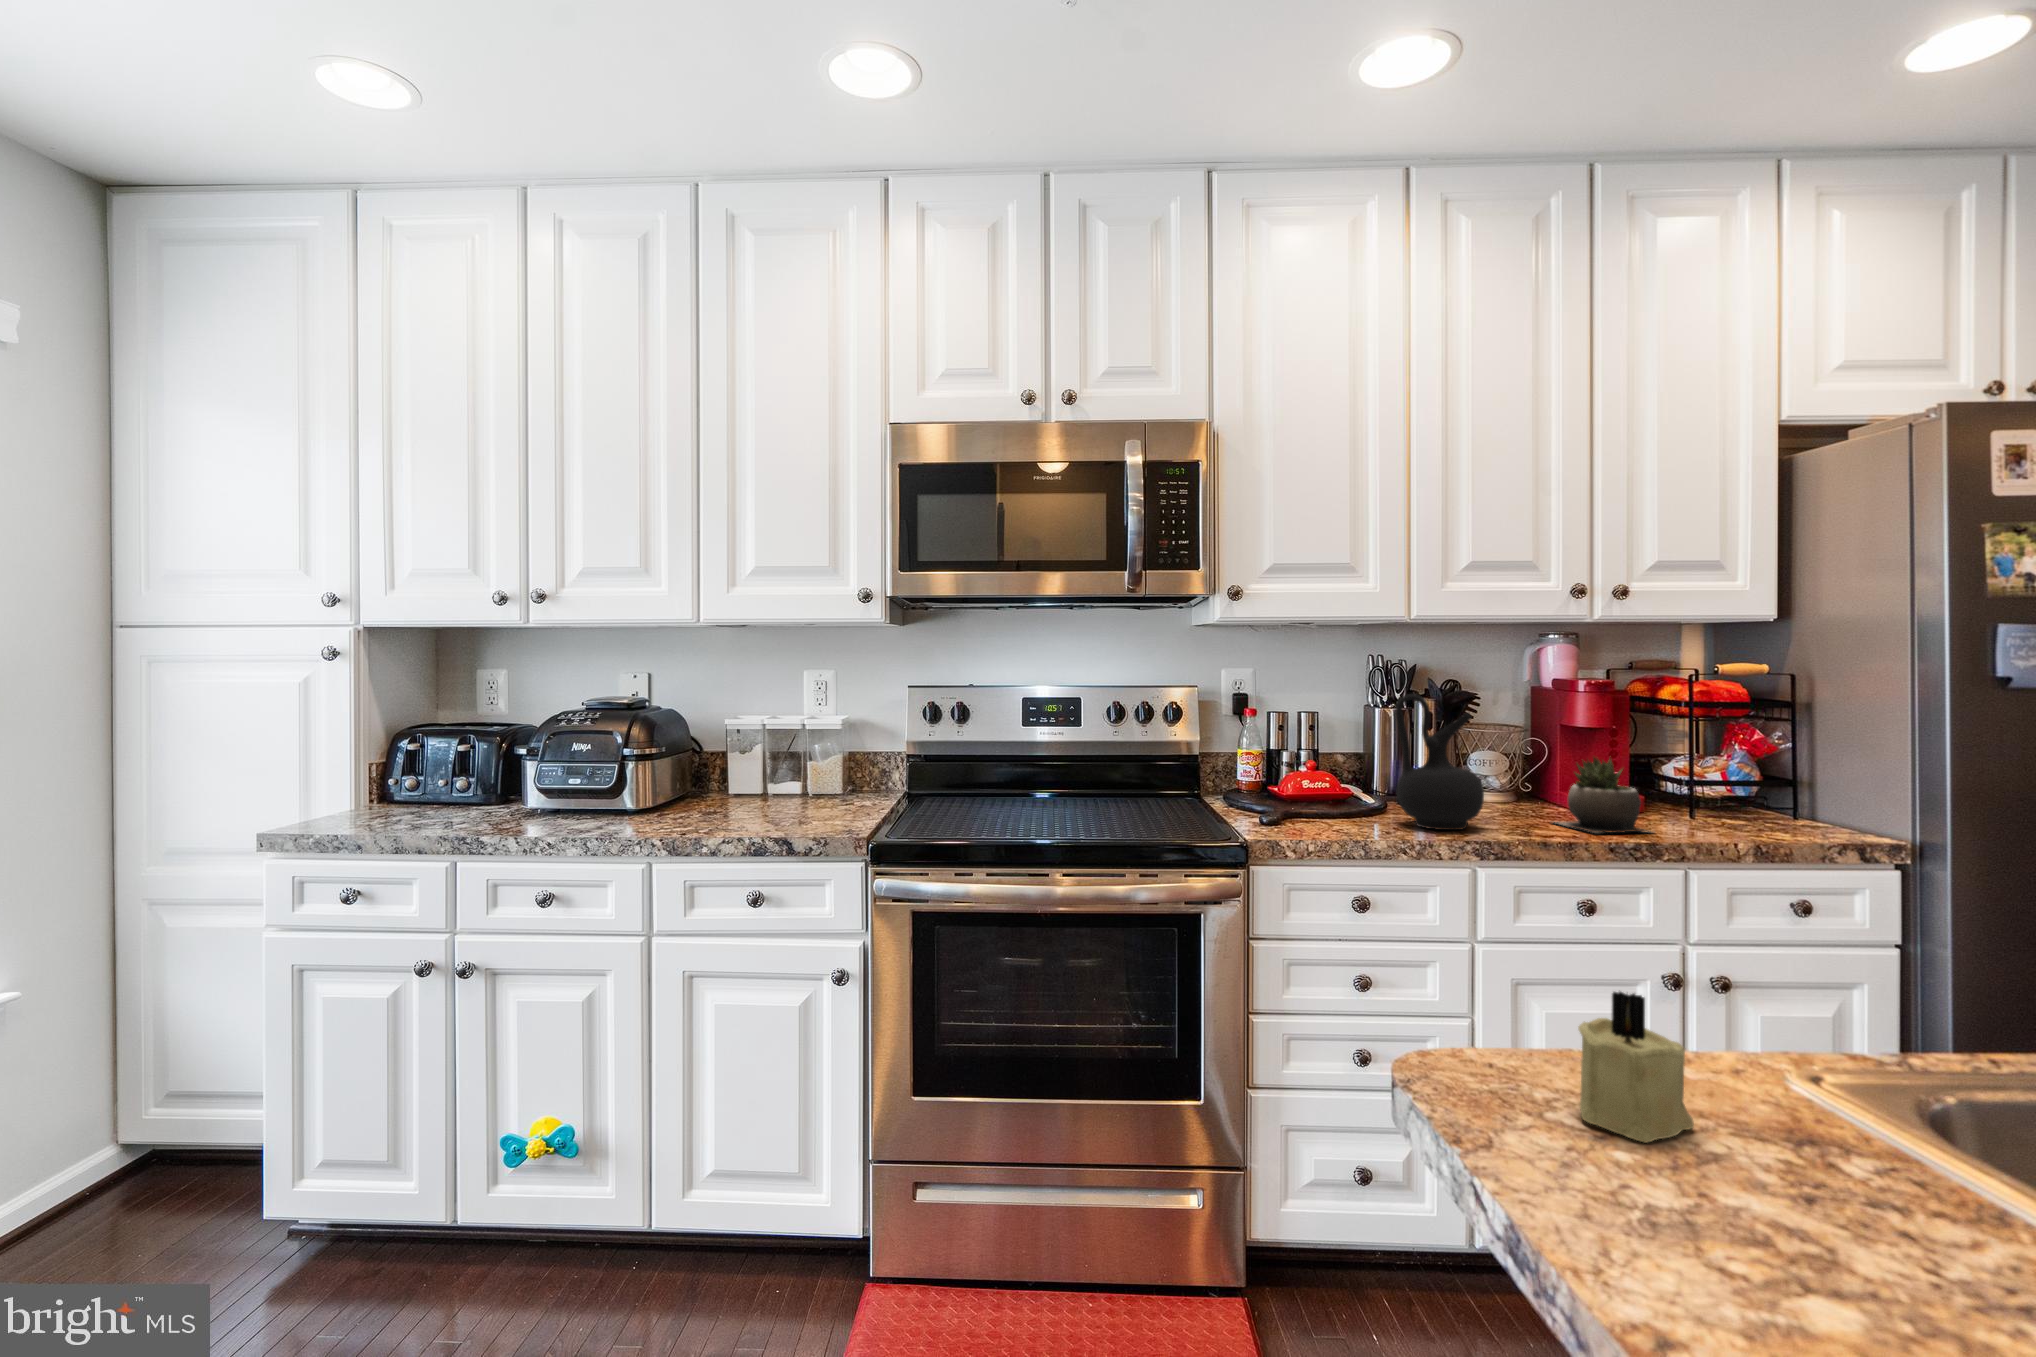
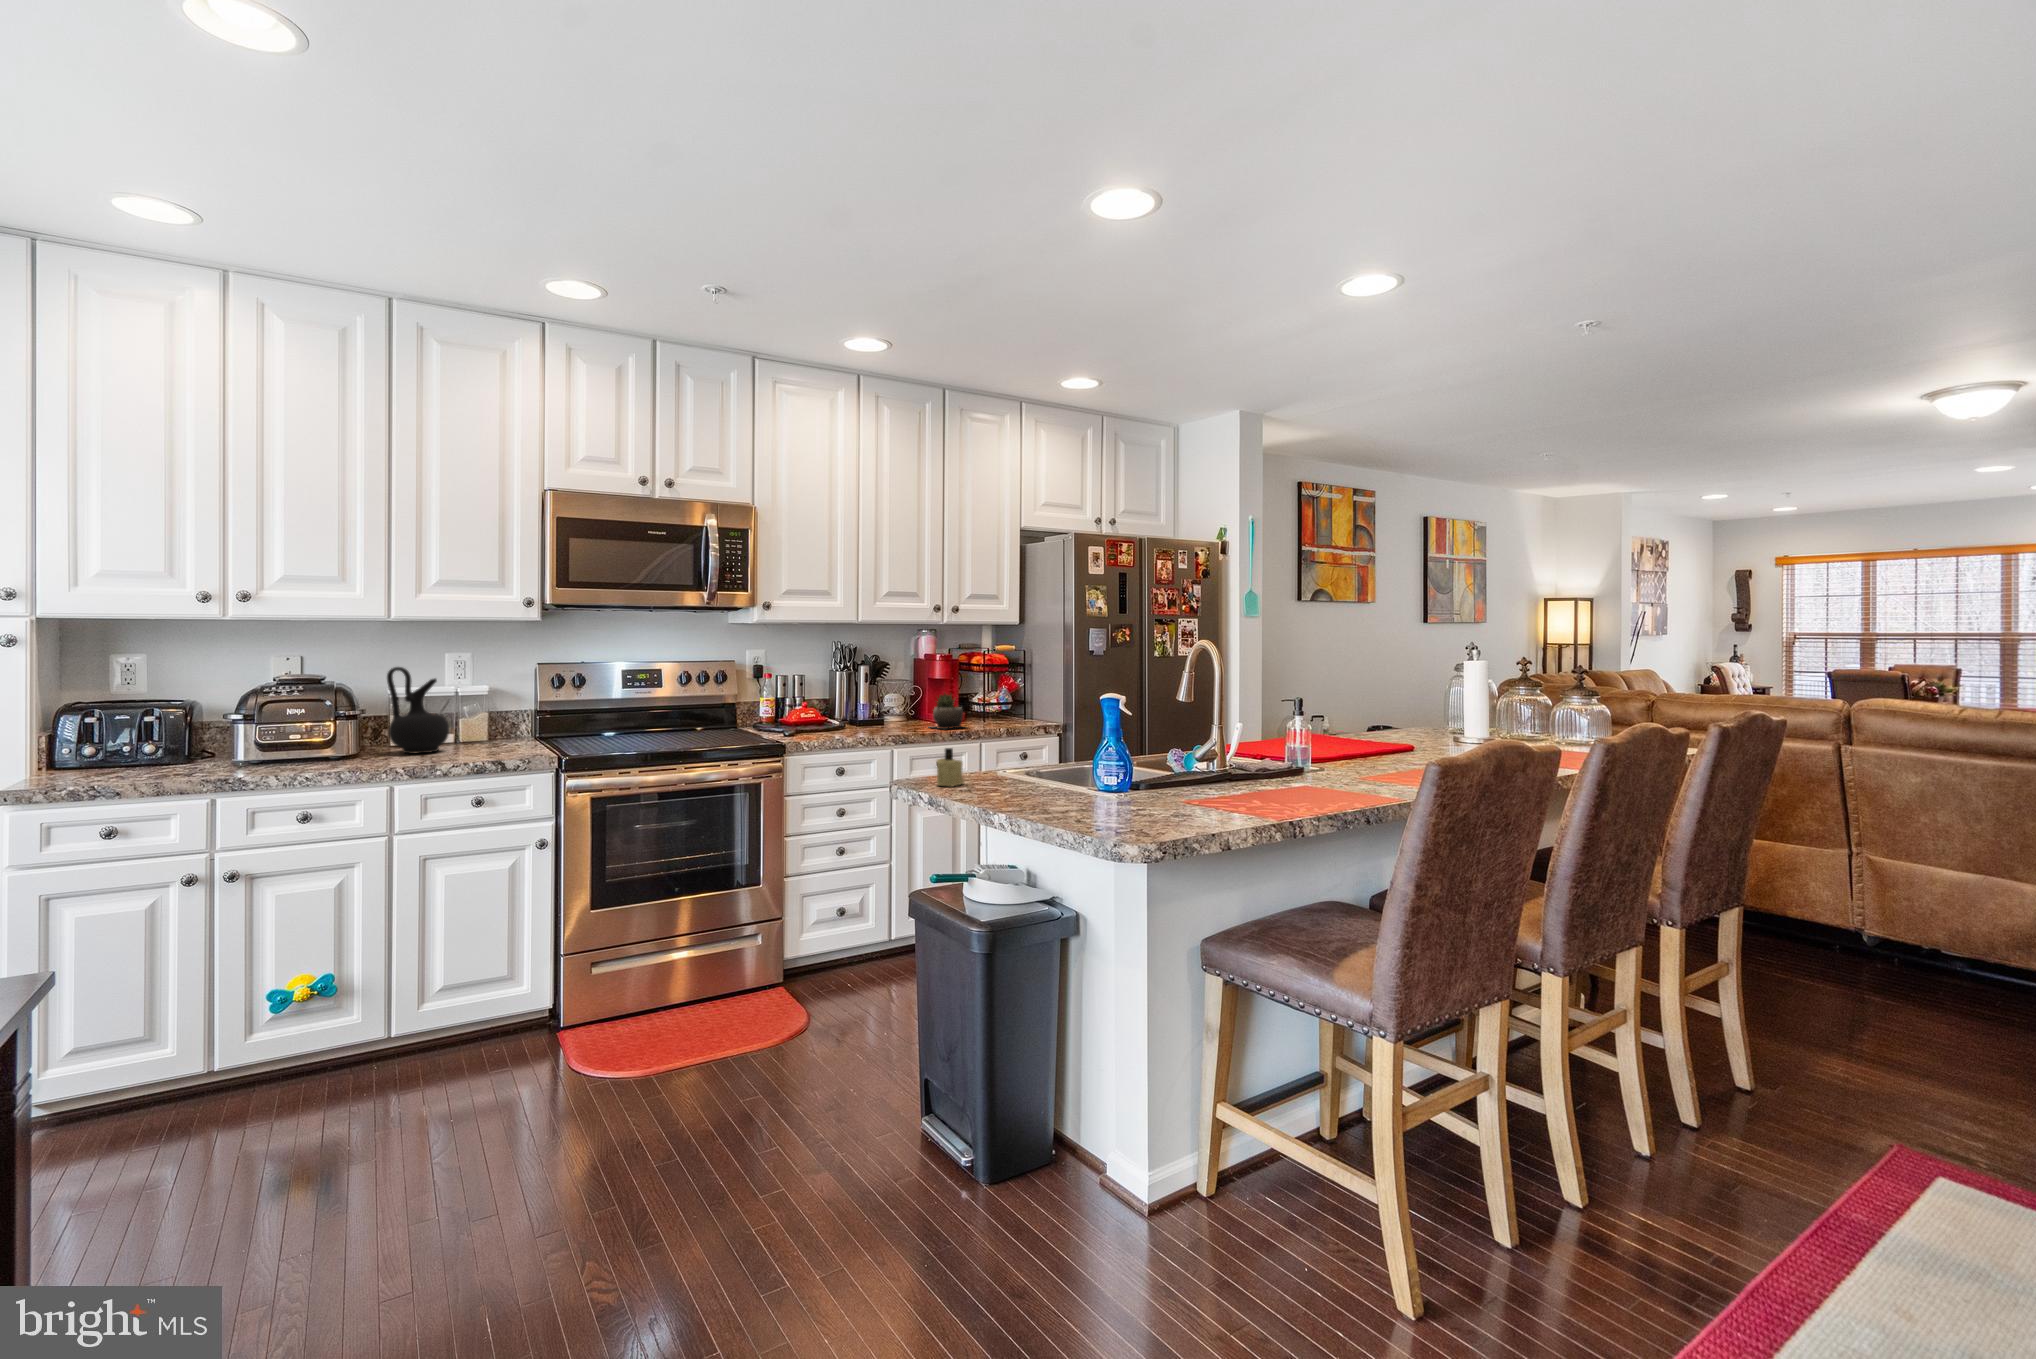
ceramic jug: present [1396,694,1484,830] -> present [387,667,449,754]

